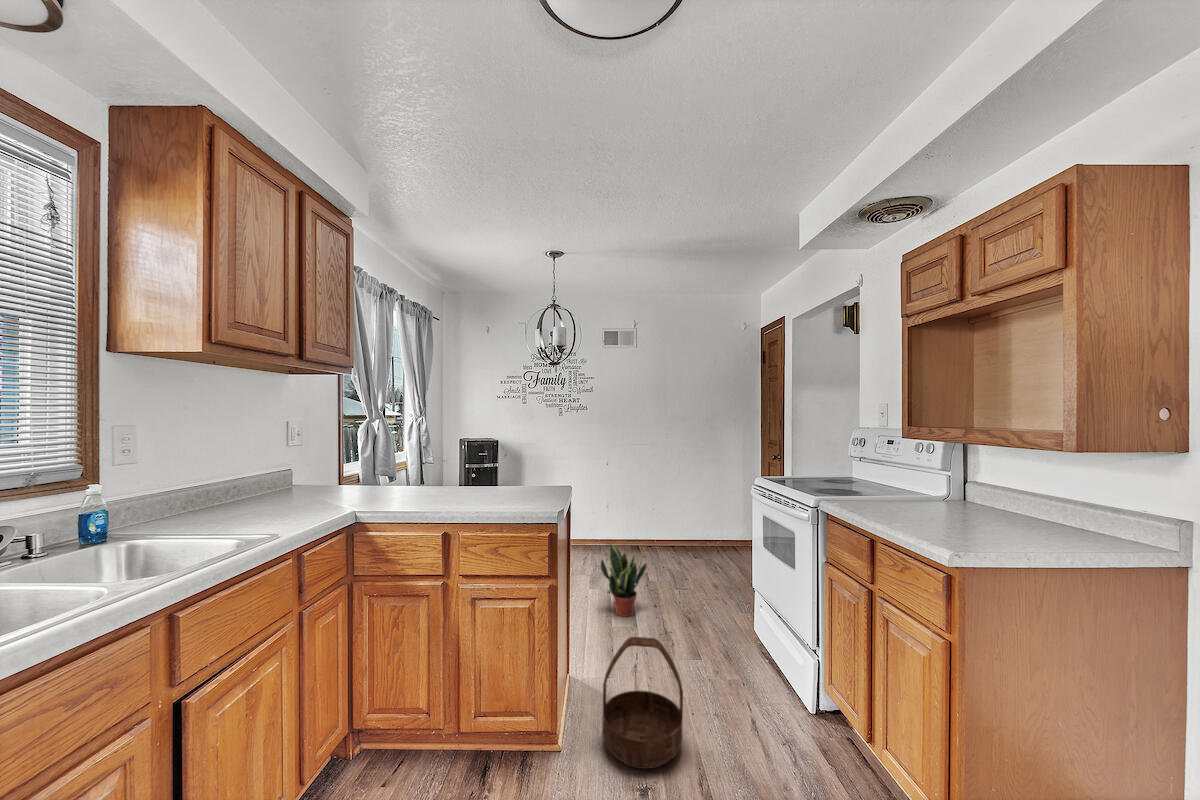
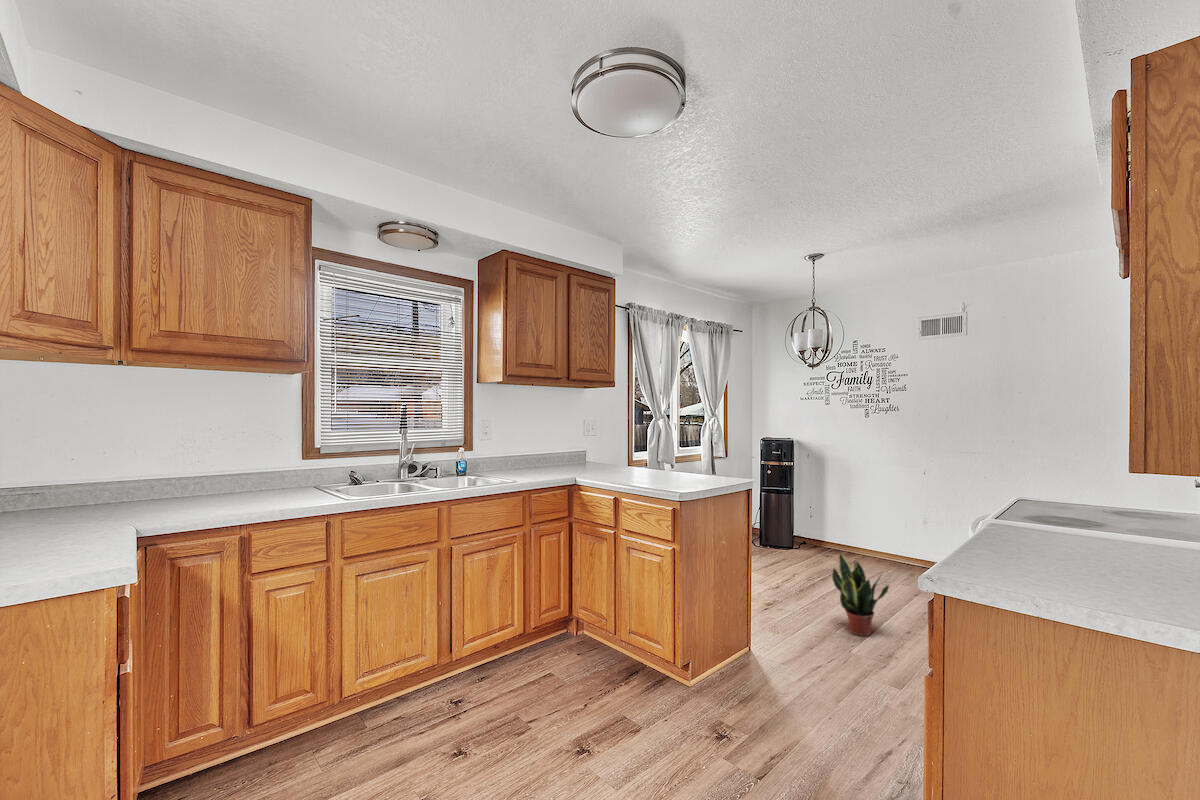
basket: present [602,637,683,769] -> none [715,615,789,729]

